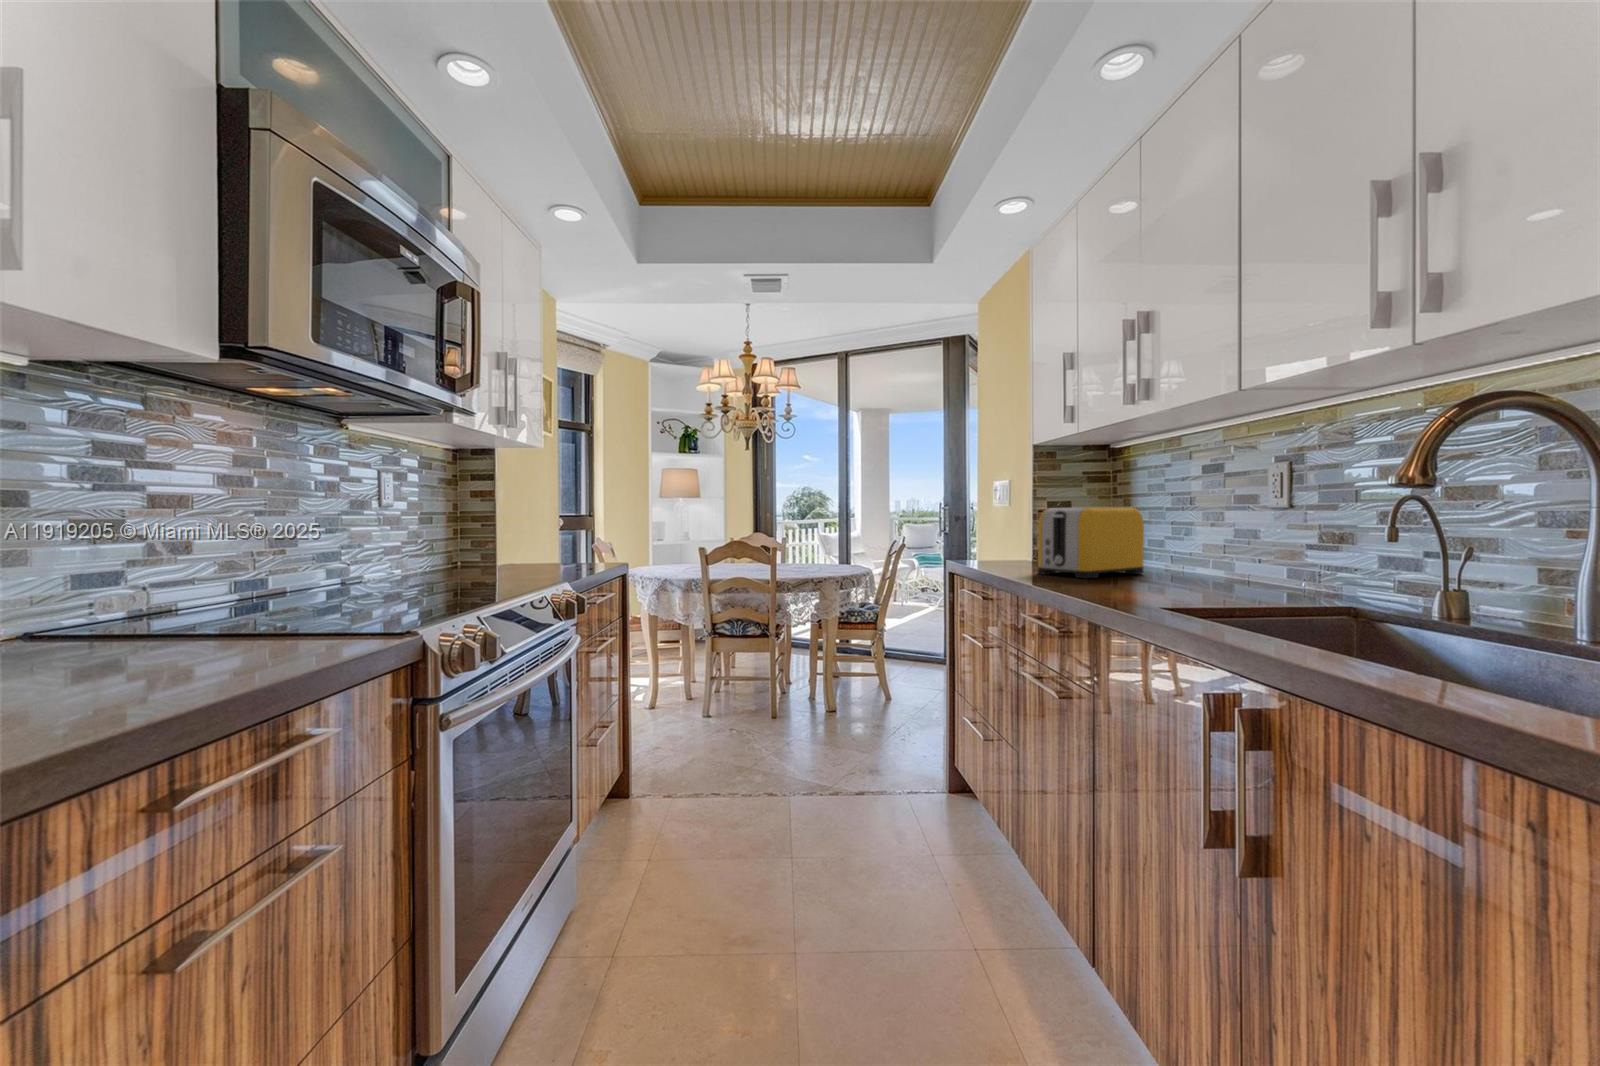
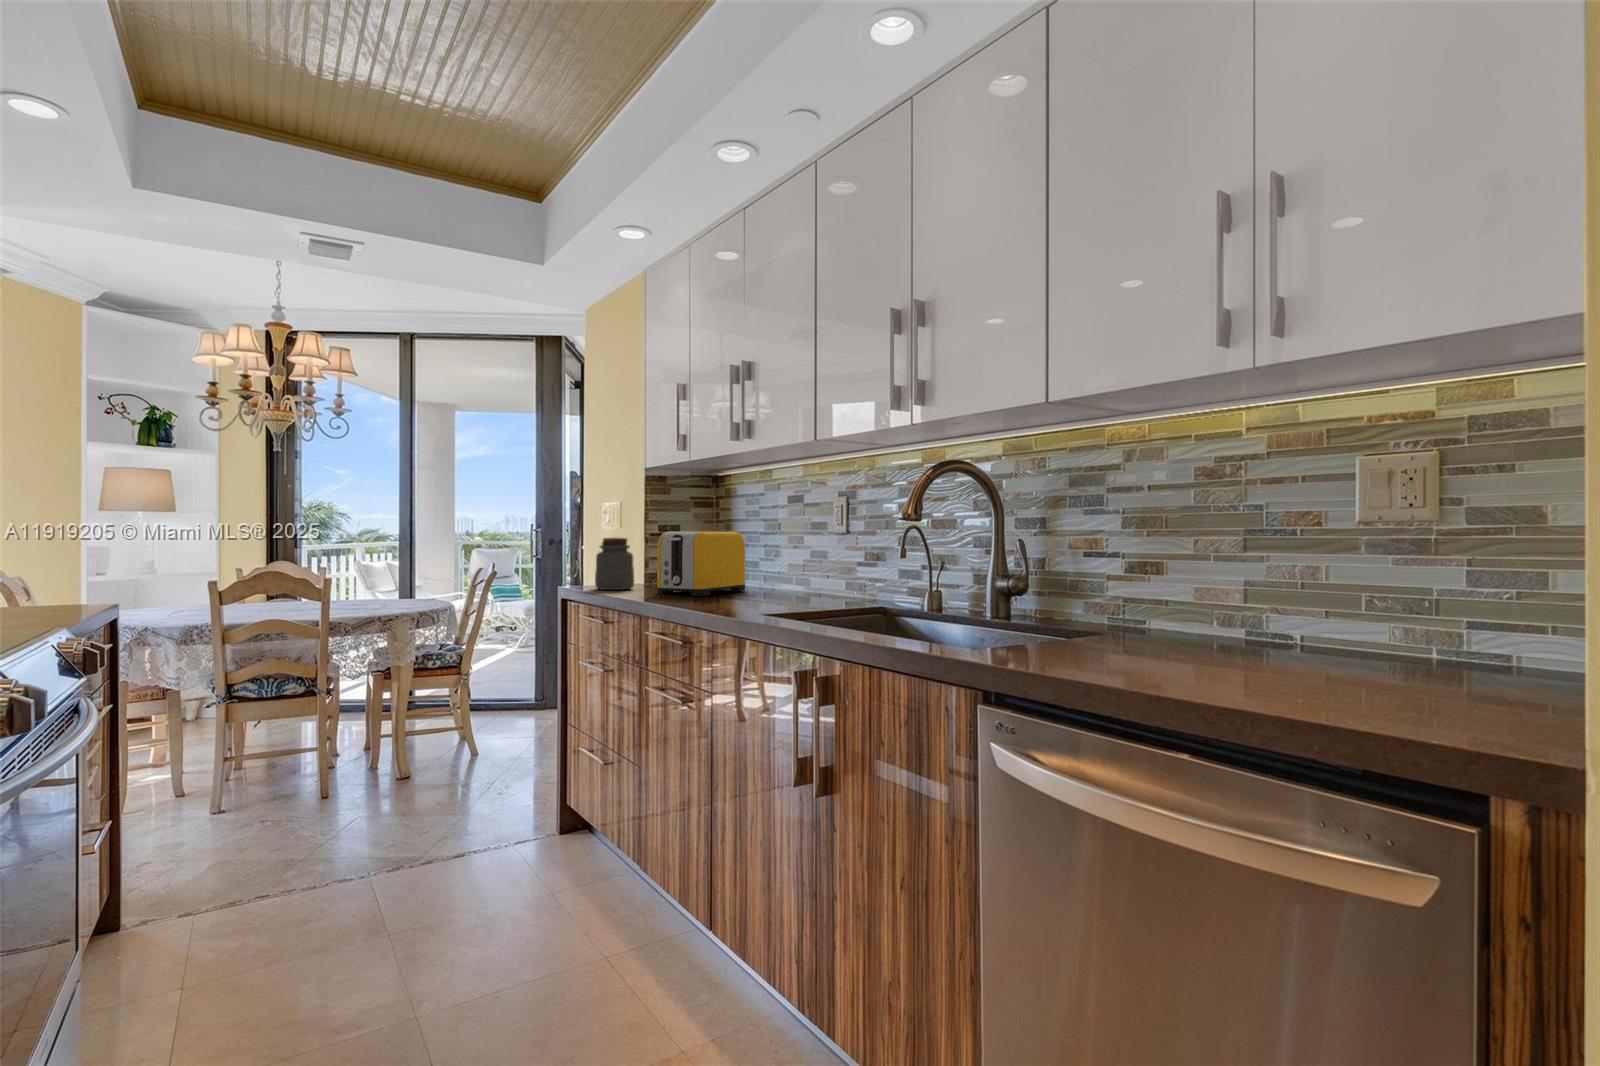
jar: none [976,515,1016,567] -> present [595,538,634,590]

